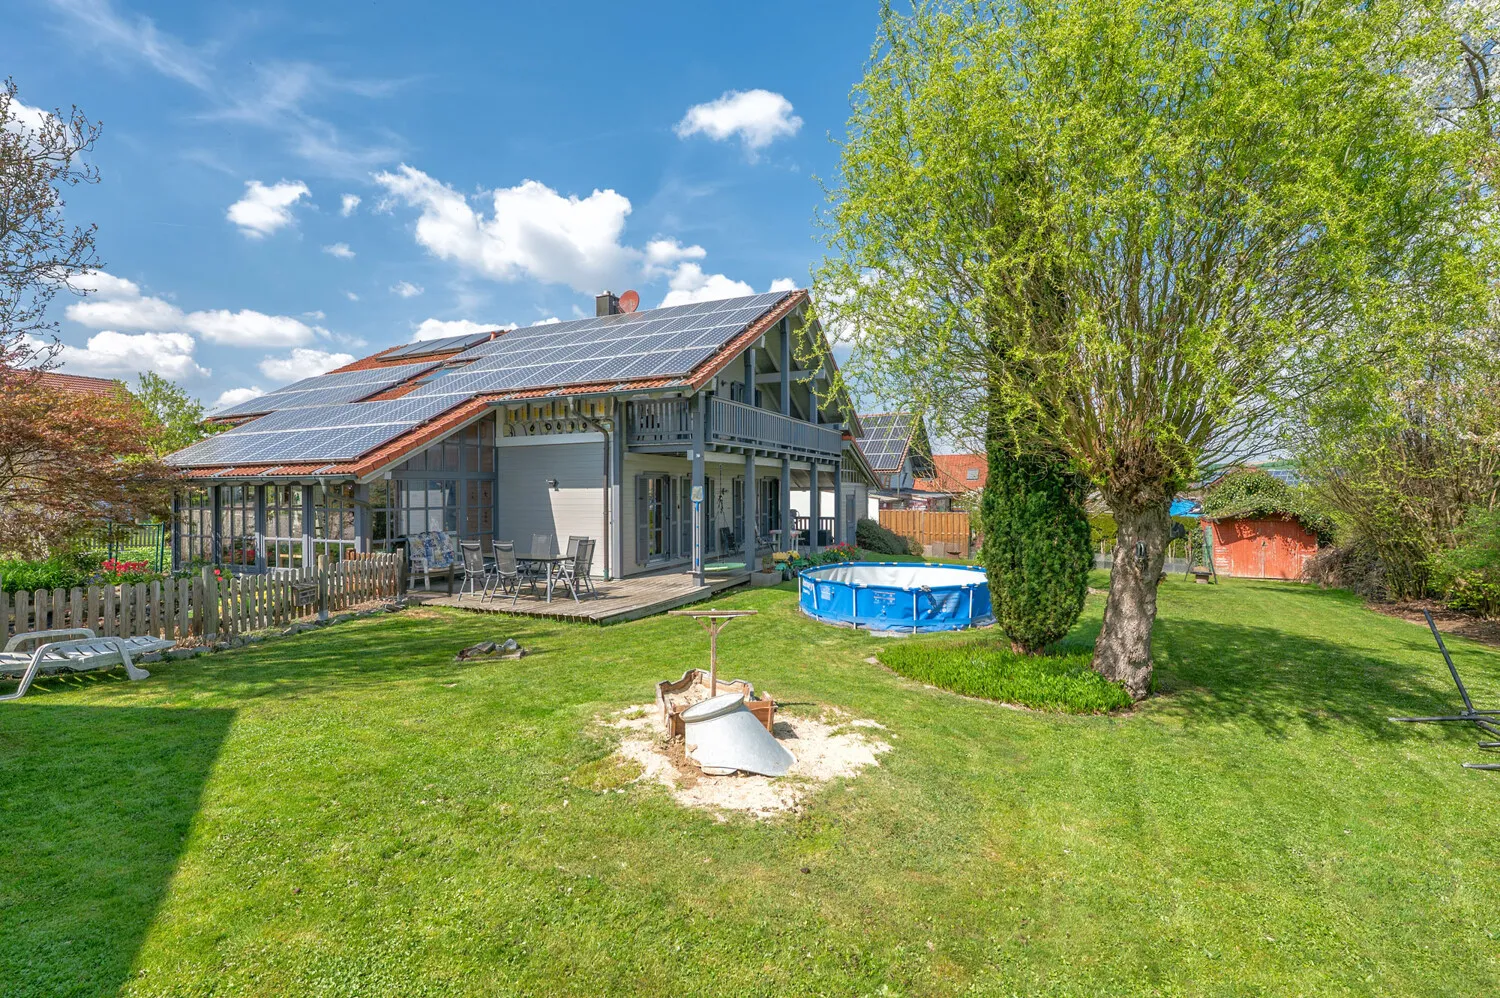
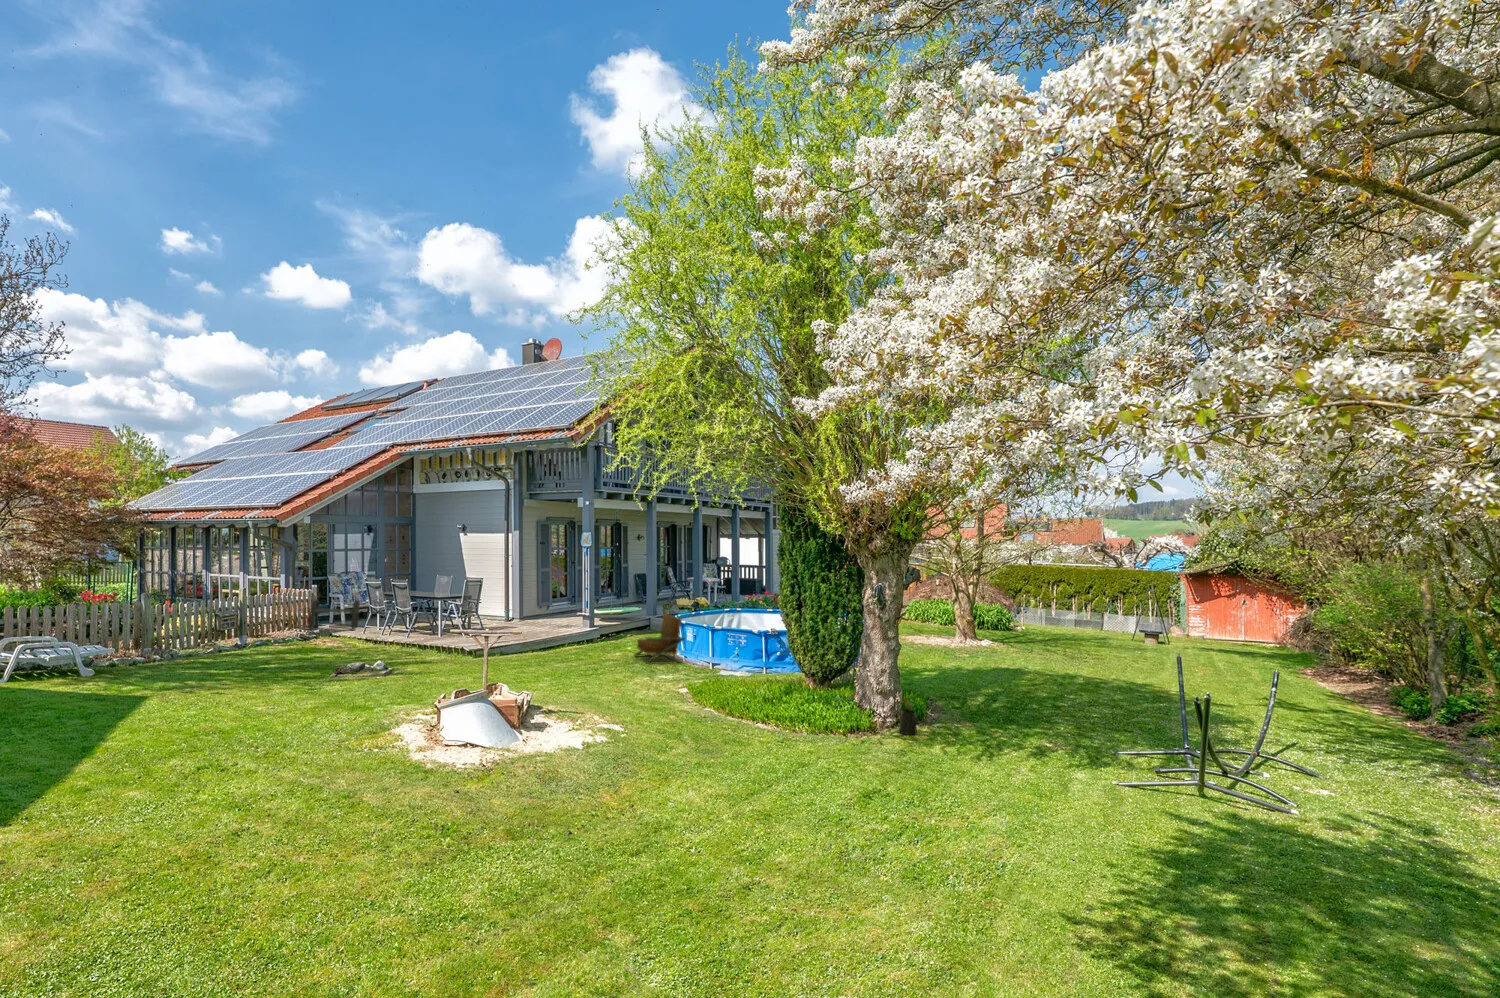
lounge chair: none [788,574,855,631] -> present [635,615,685,664]
watering can: none [1288,683,1343,736] -> present [898,699,918,735]

